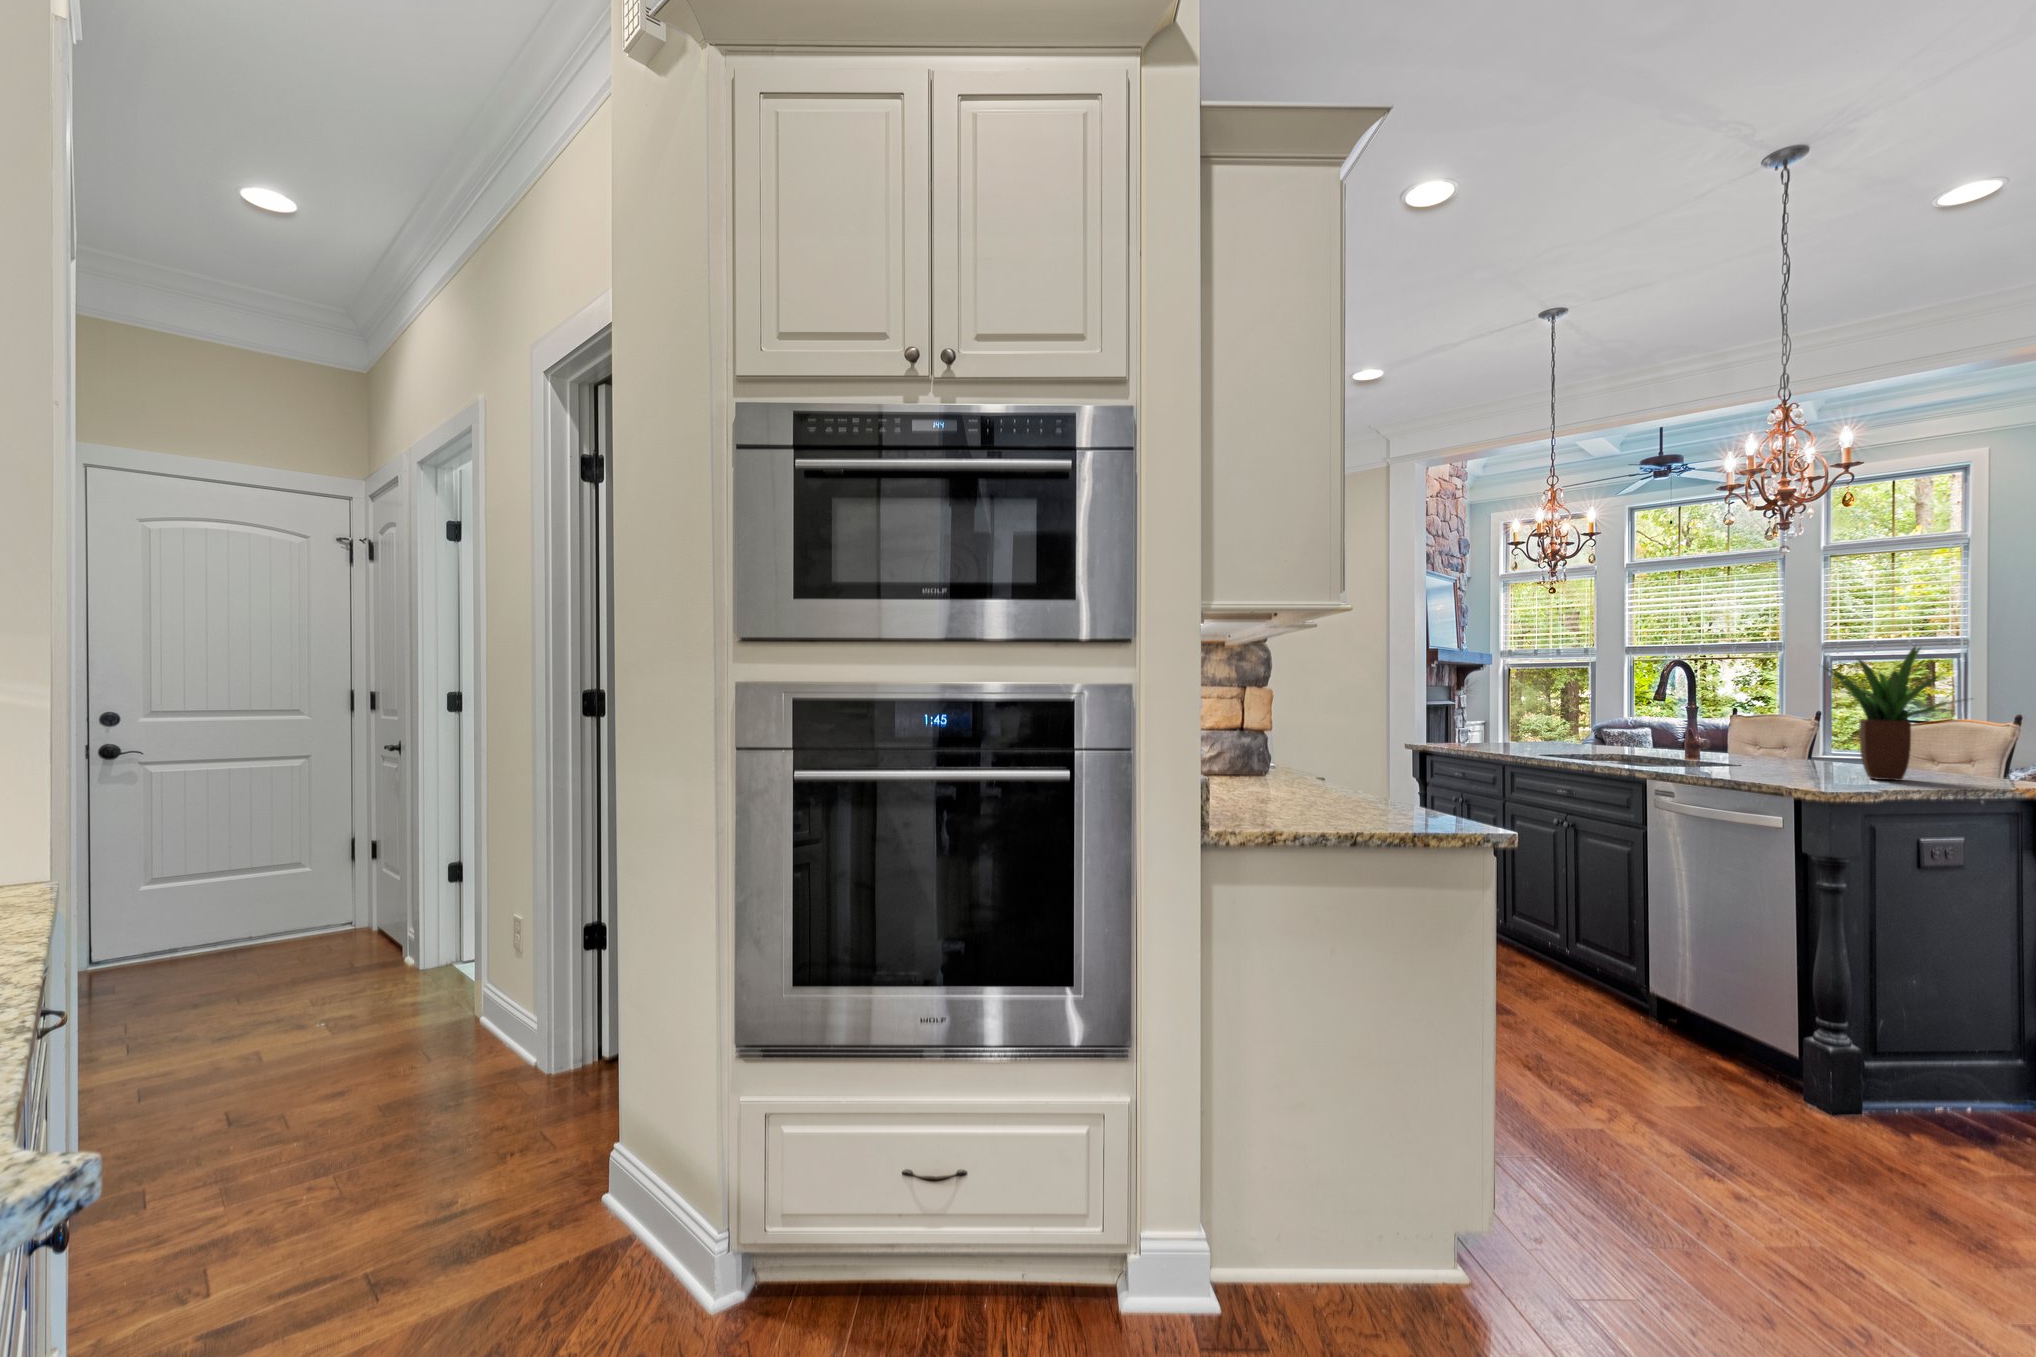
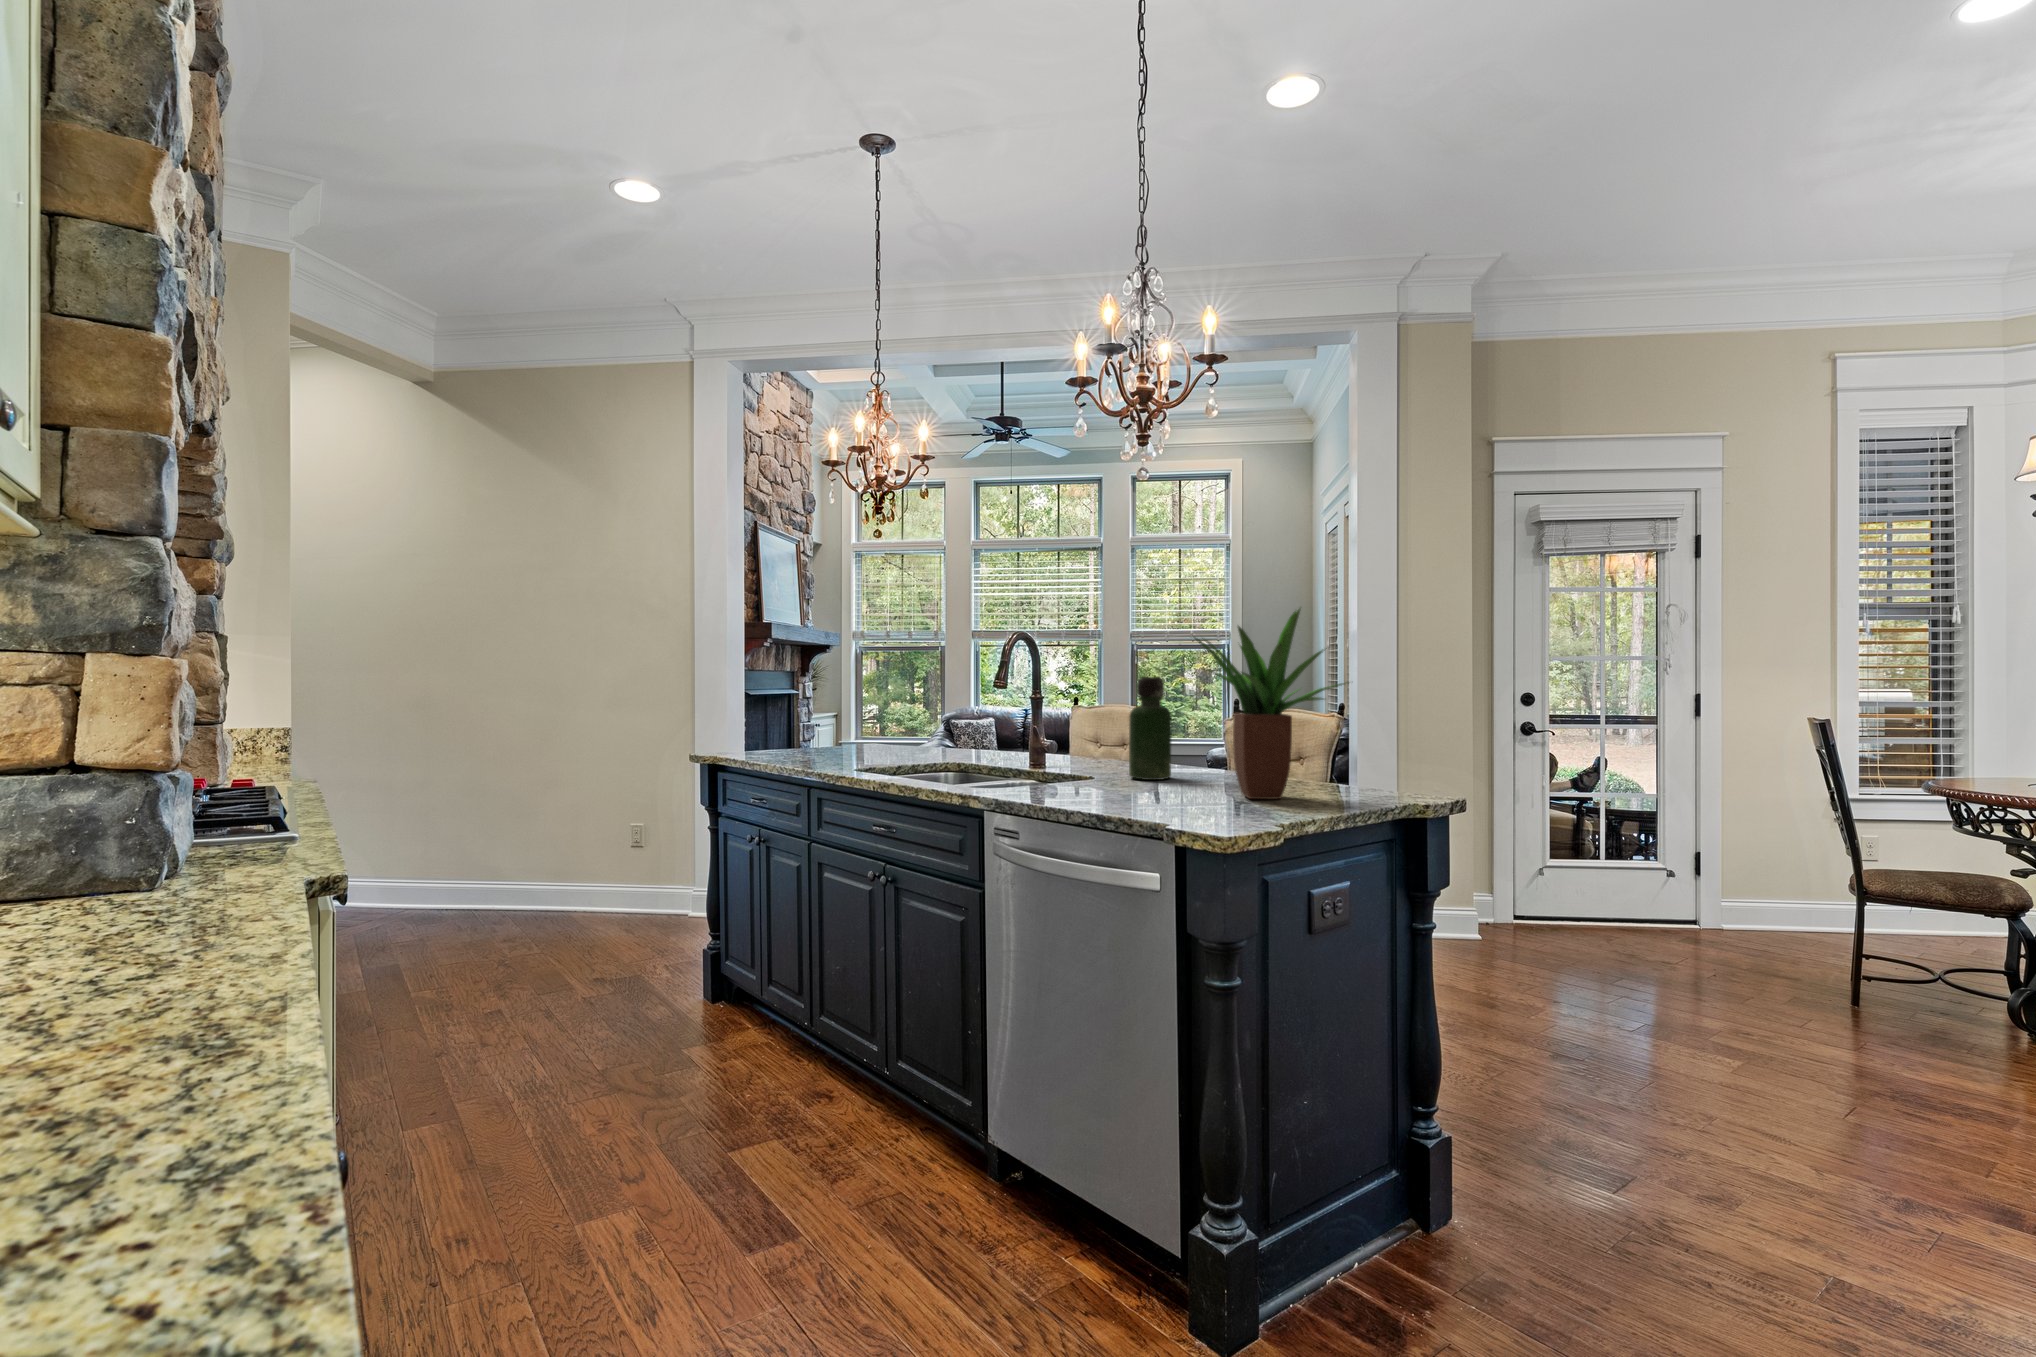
bottle: none [1771,693,1811,768] -> present [1129,677,1172,780]

